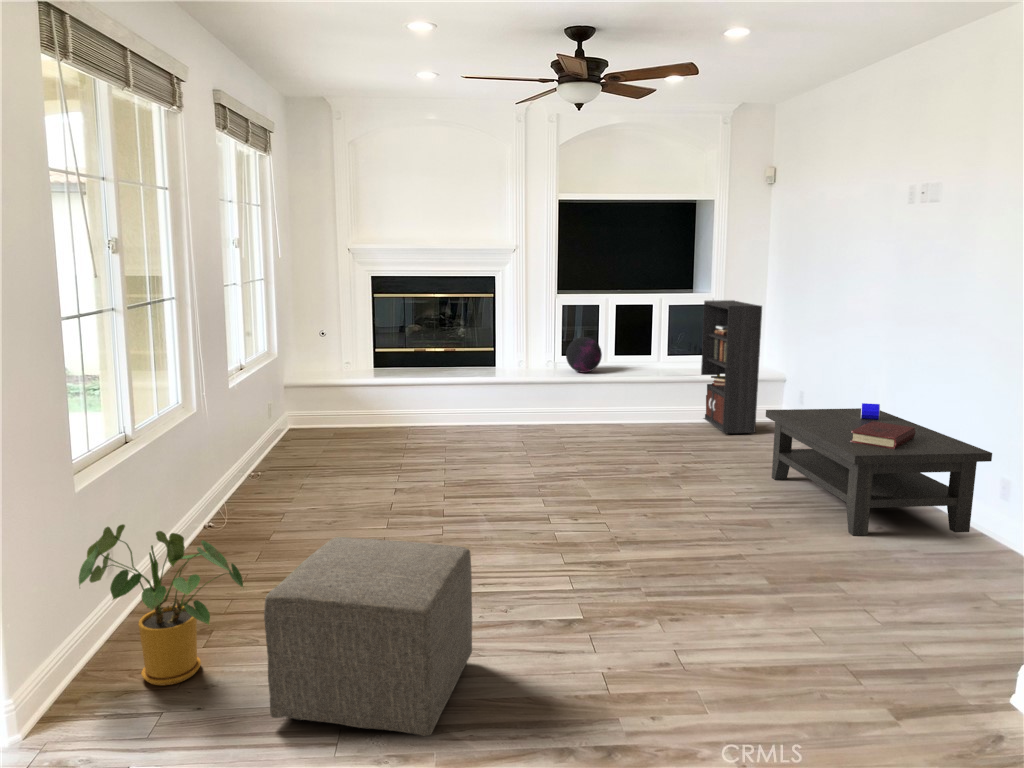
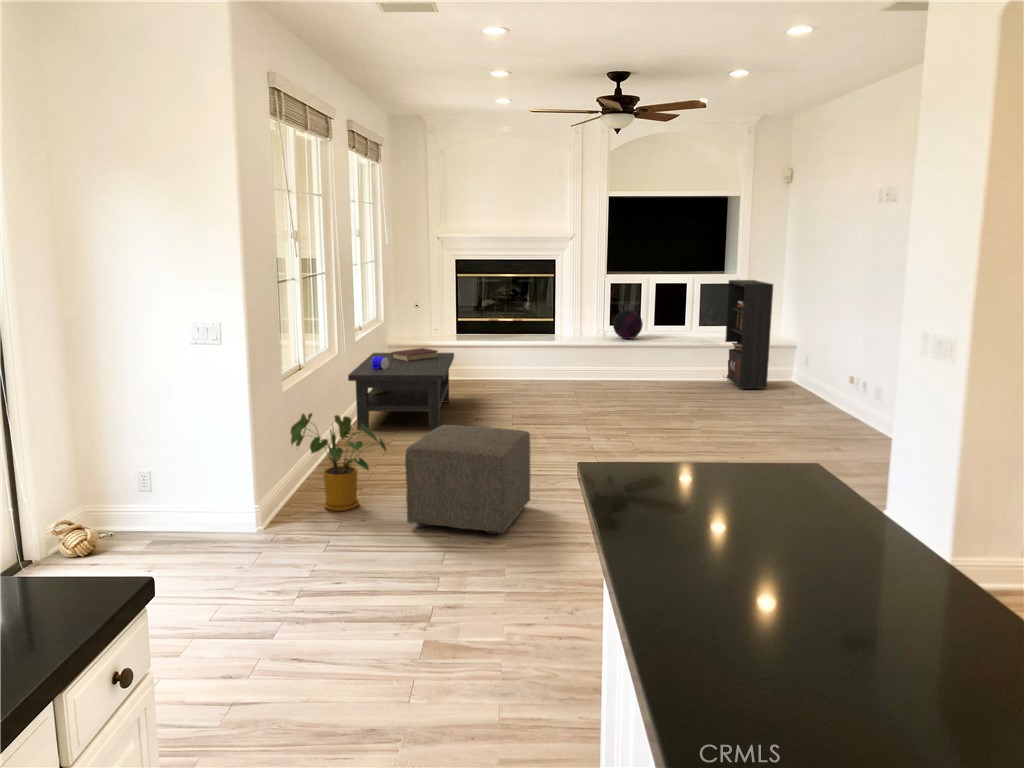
coffee table: present [766,403,992,536] -> present [348,348,454,430]

